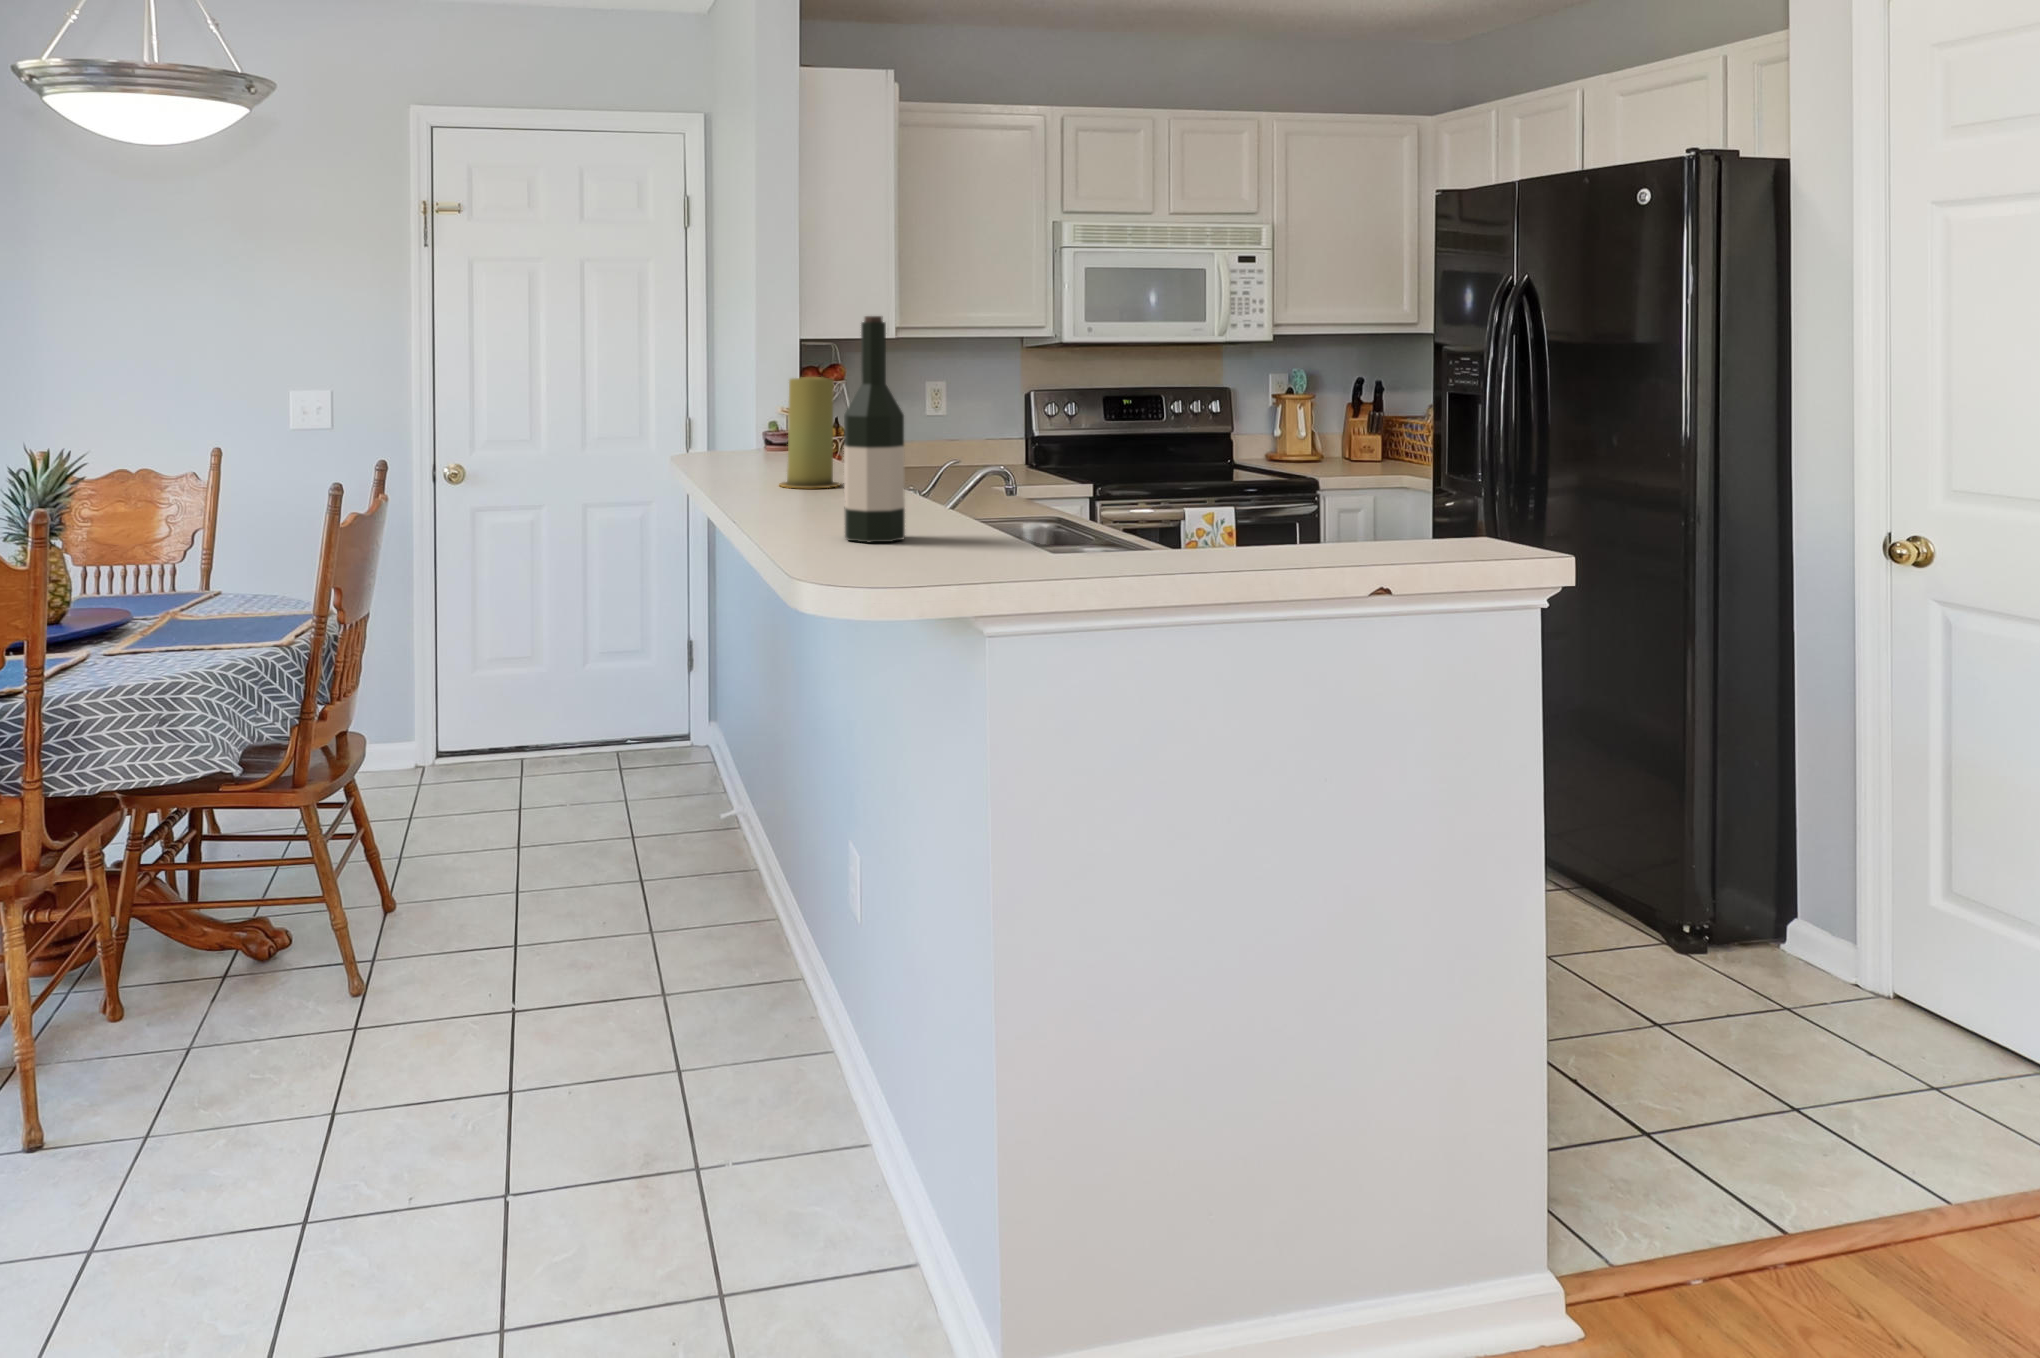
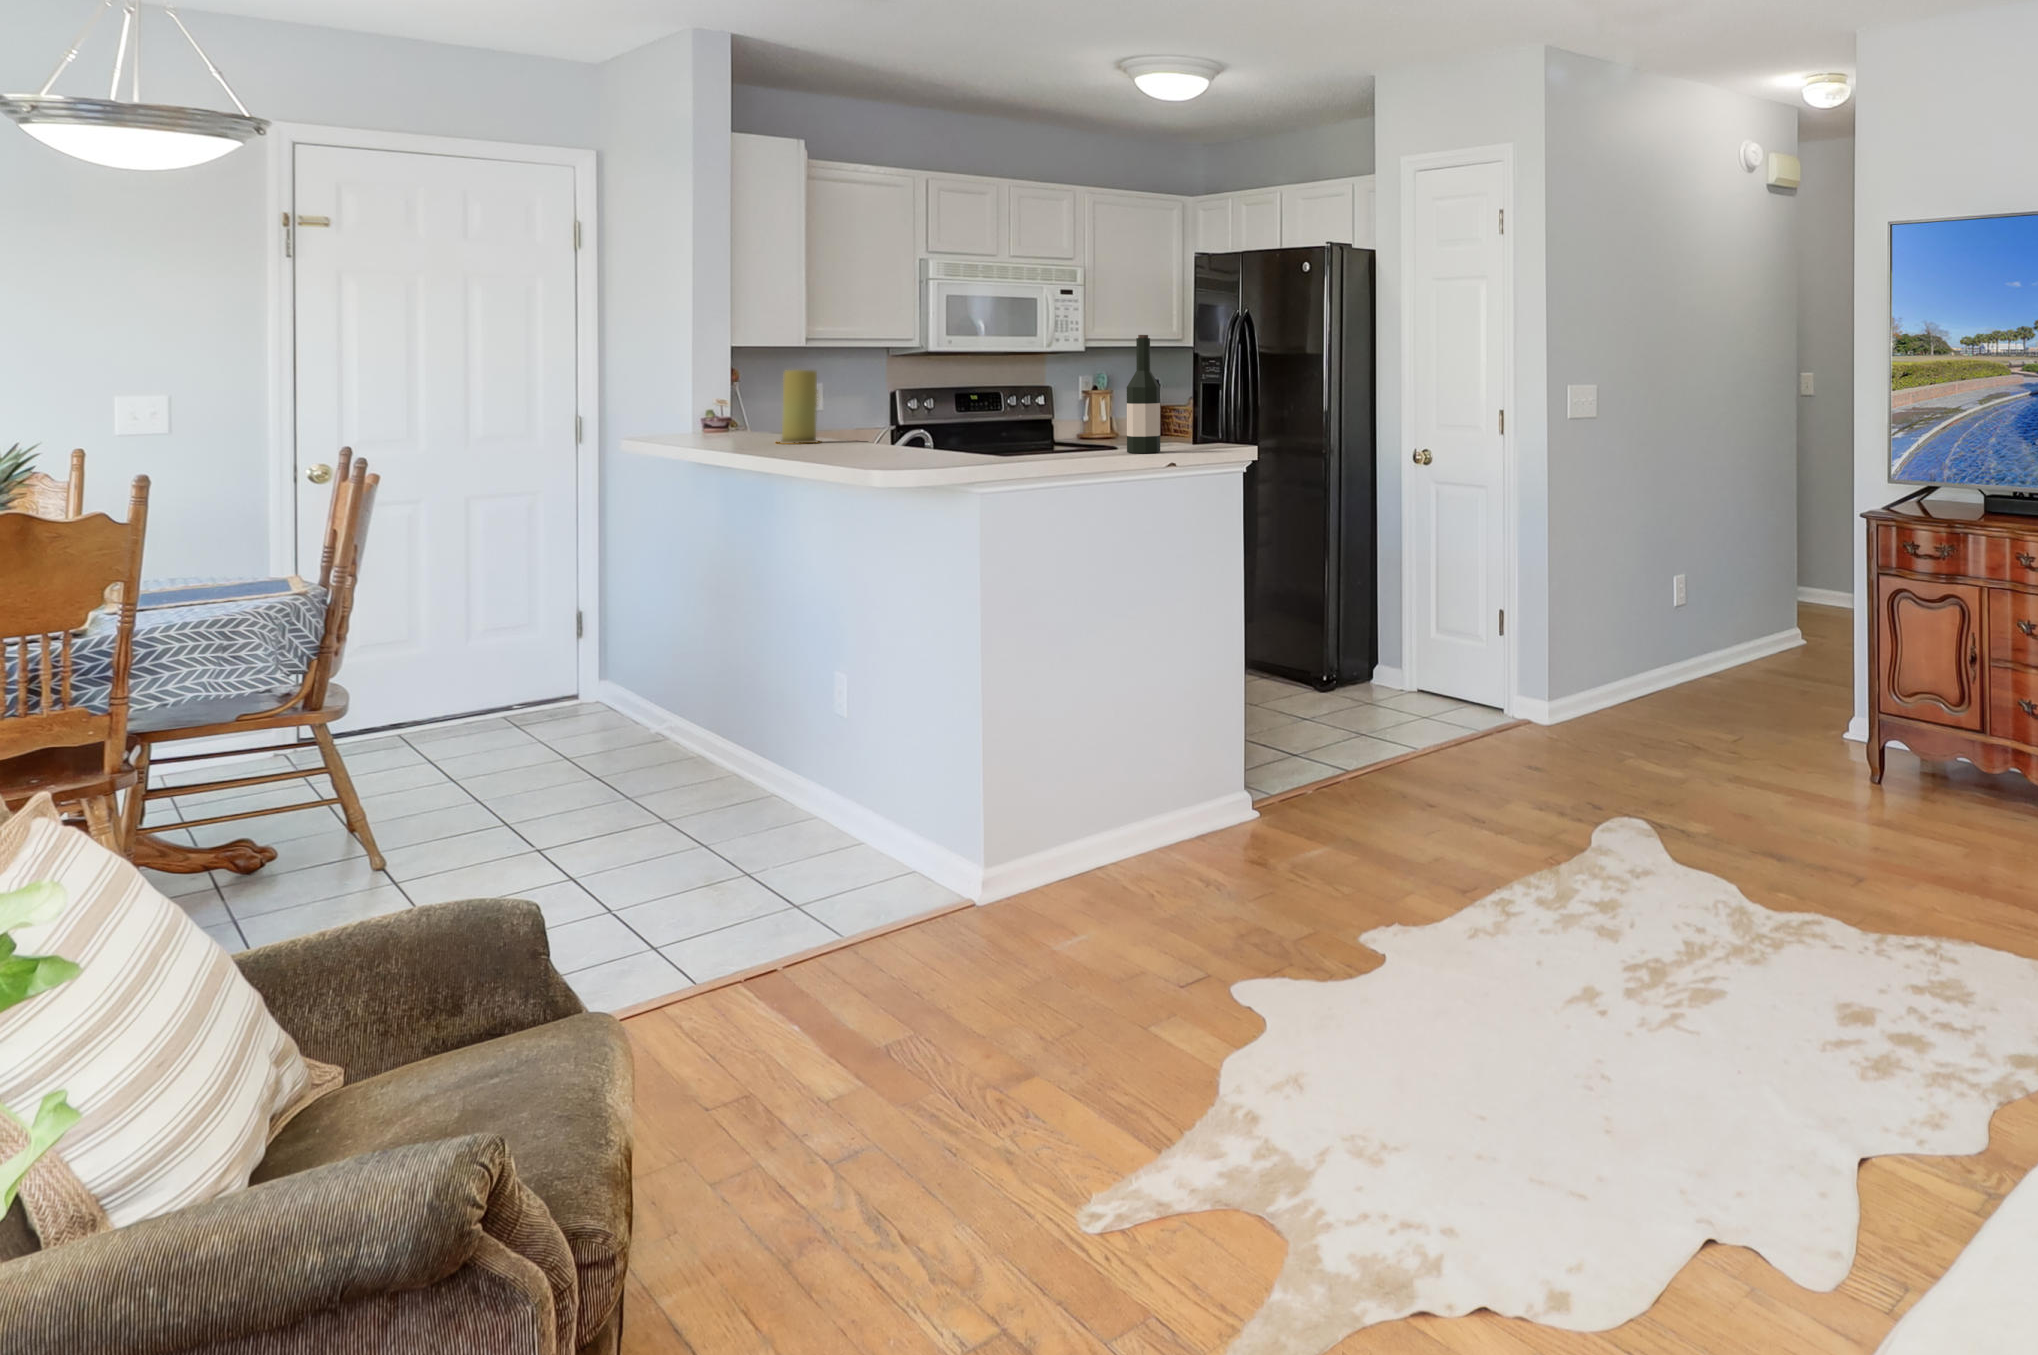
wine bottle: present [844,316,905,542] -> present [1127,335,1160,453]

